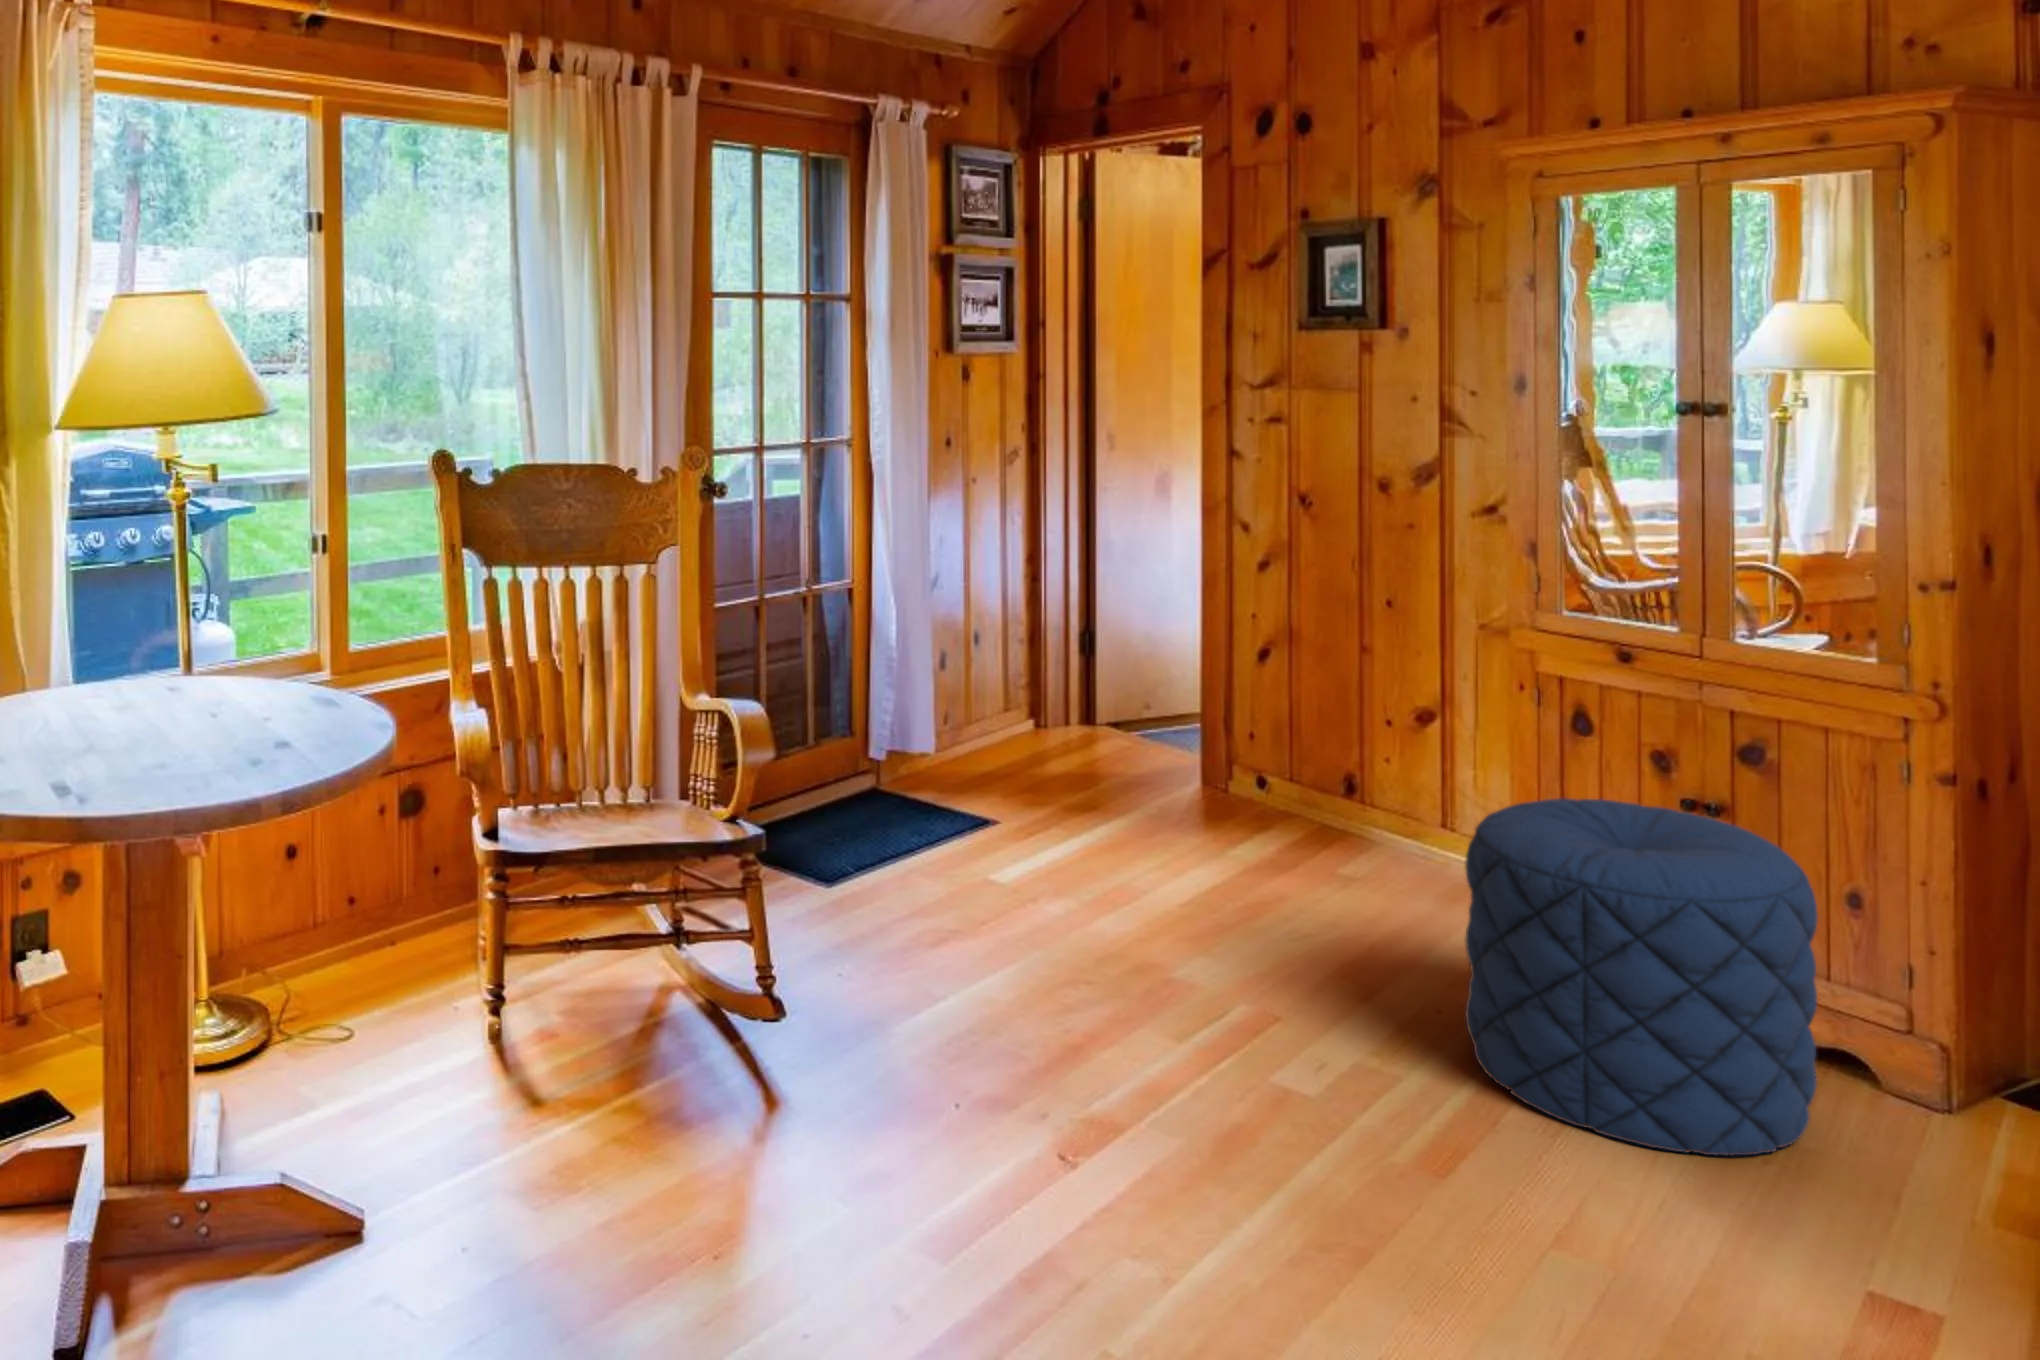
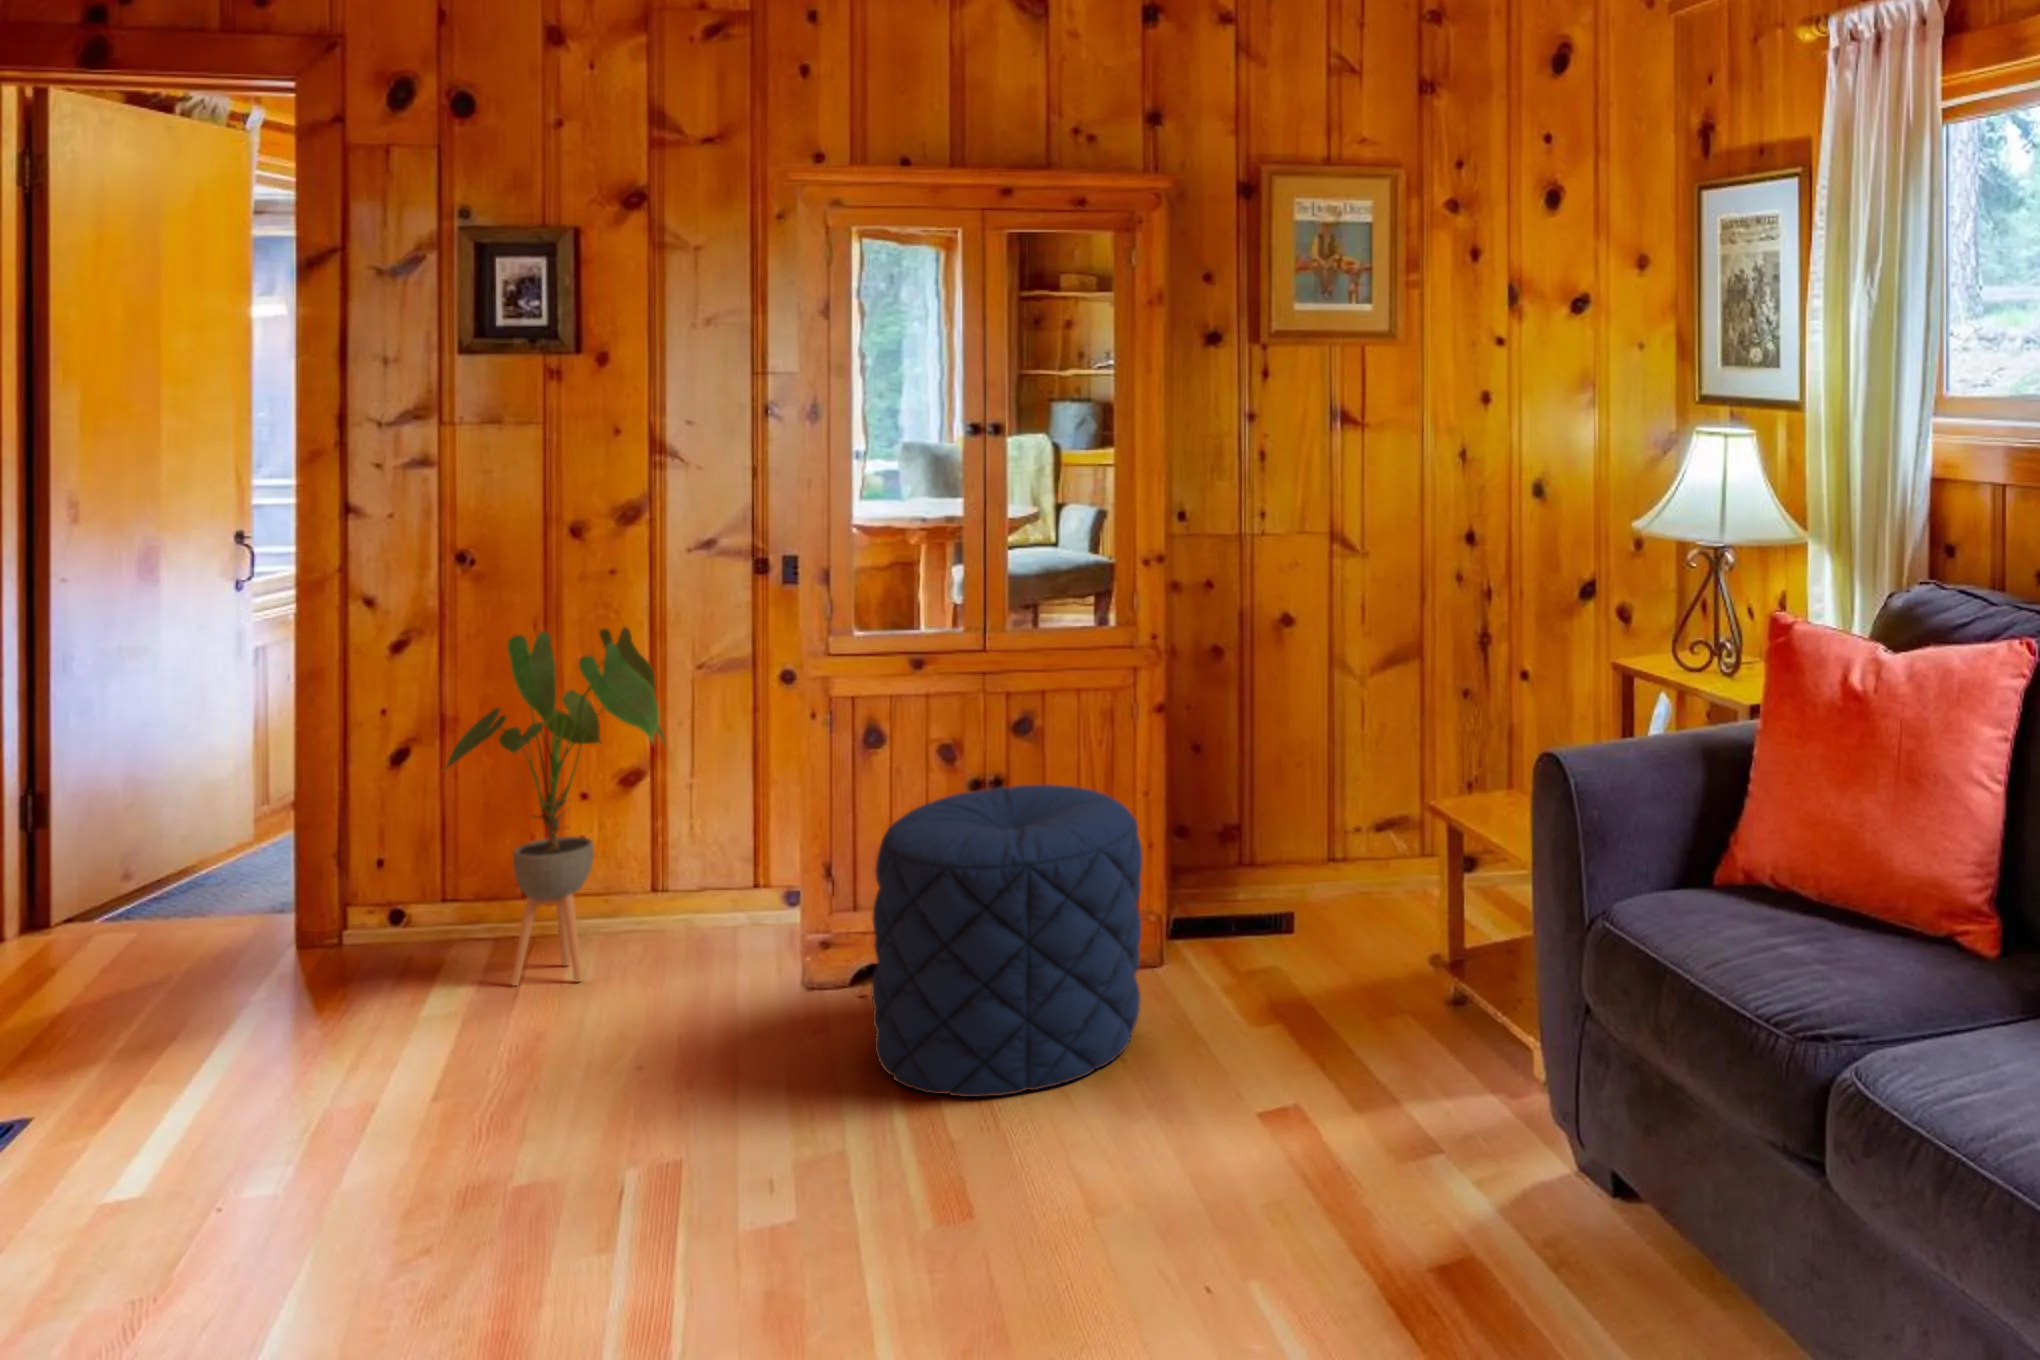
house plant: none [1236,567,1440,873] -> present [442,627,665,986]

